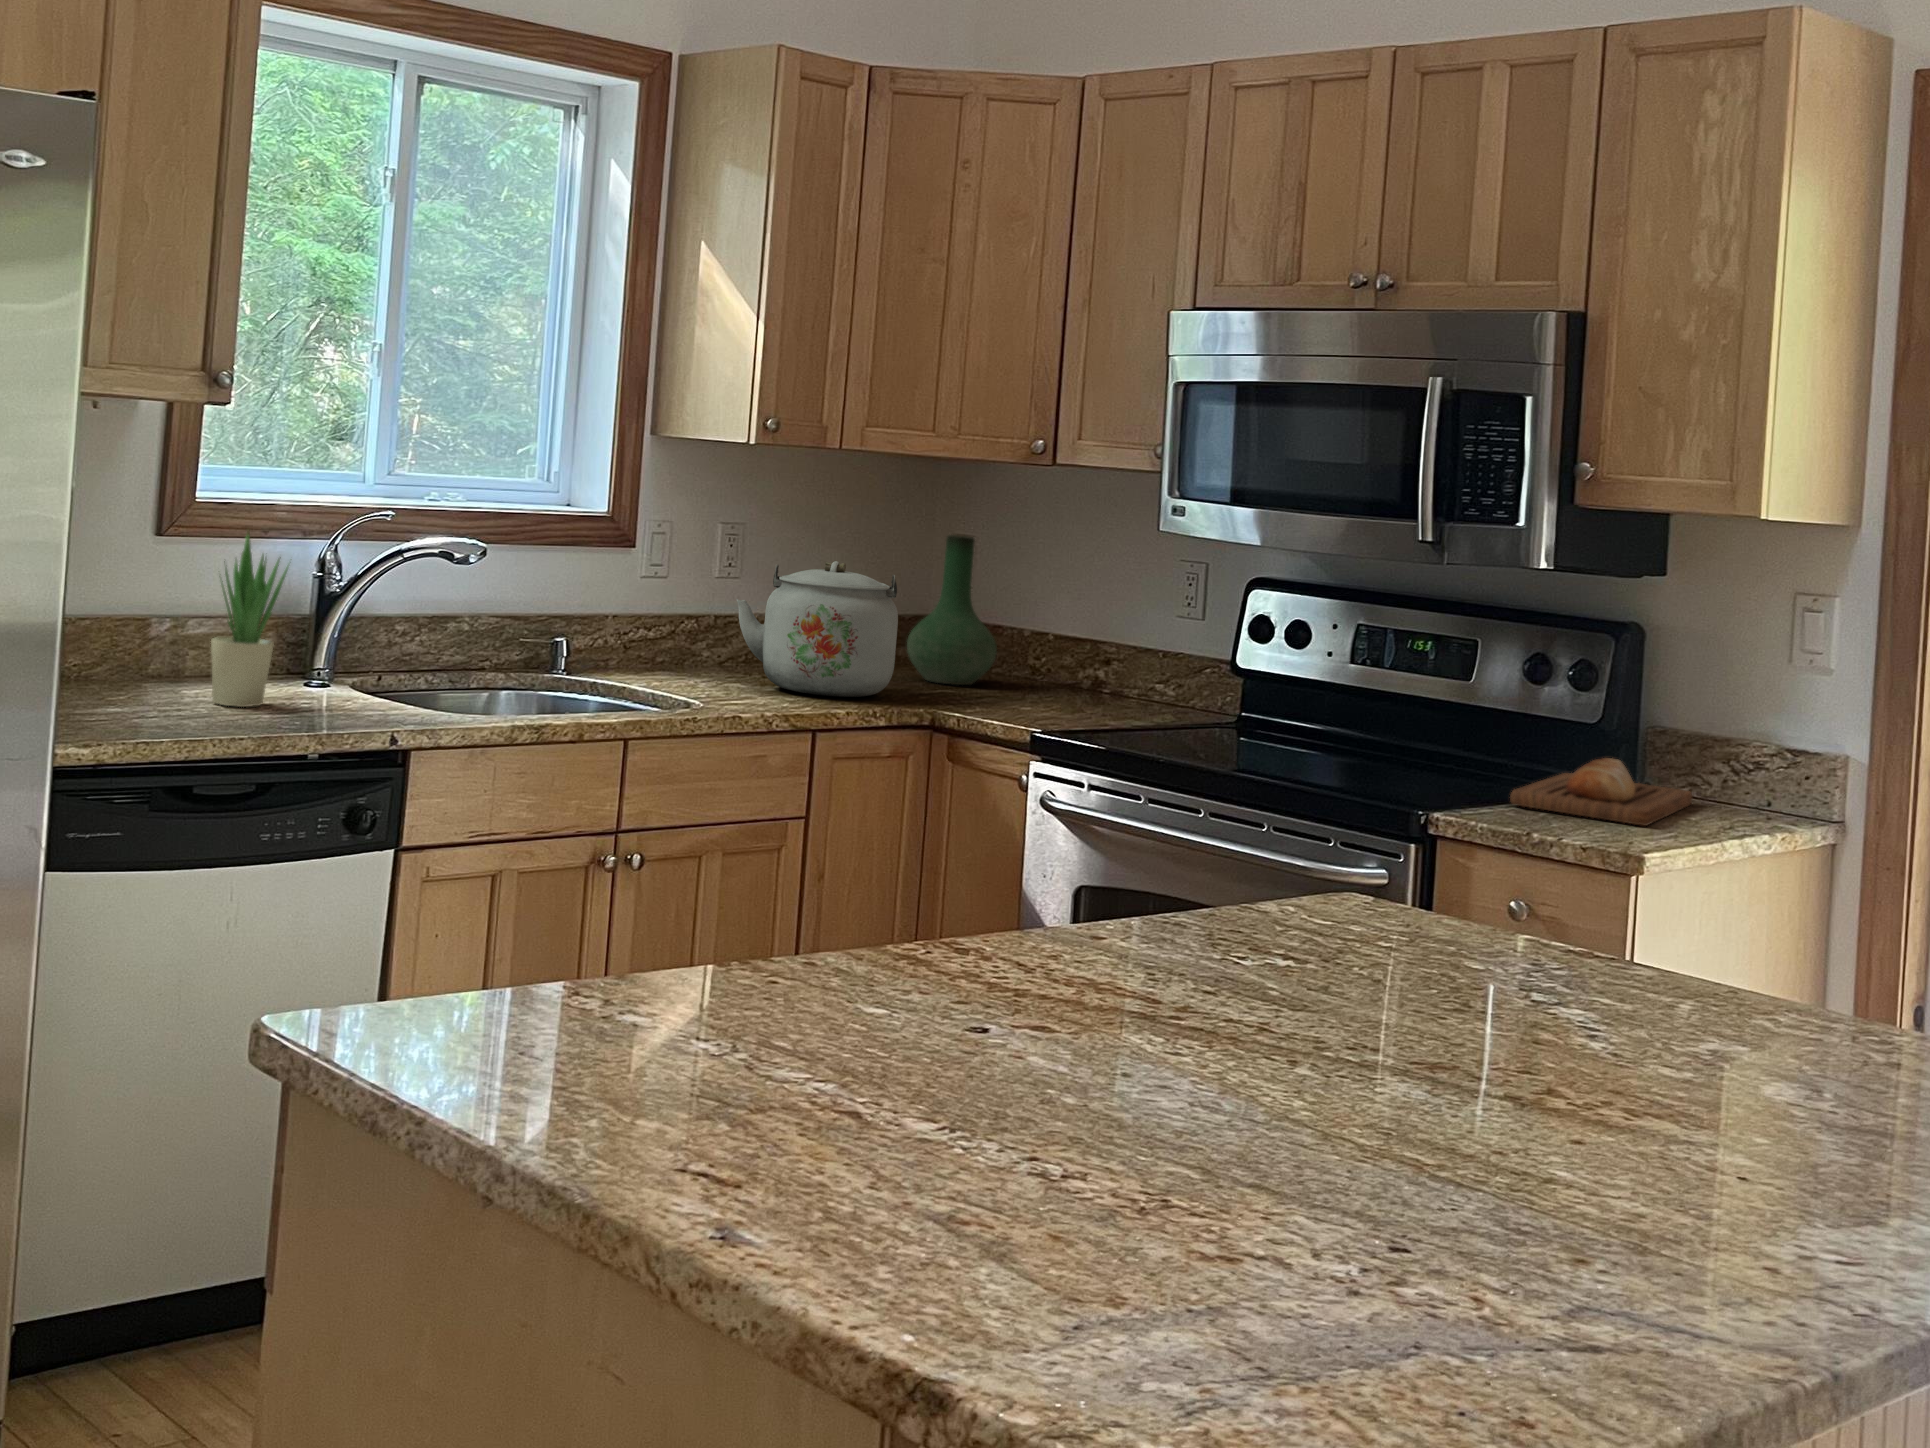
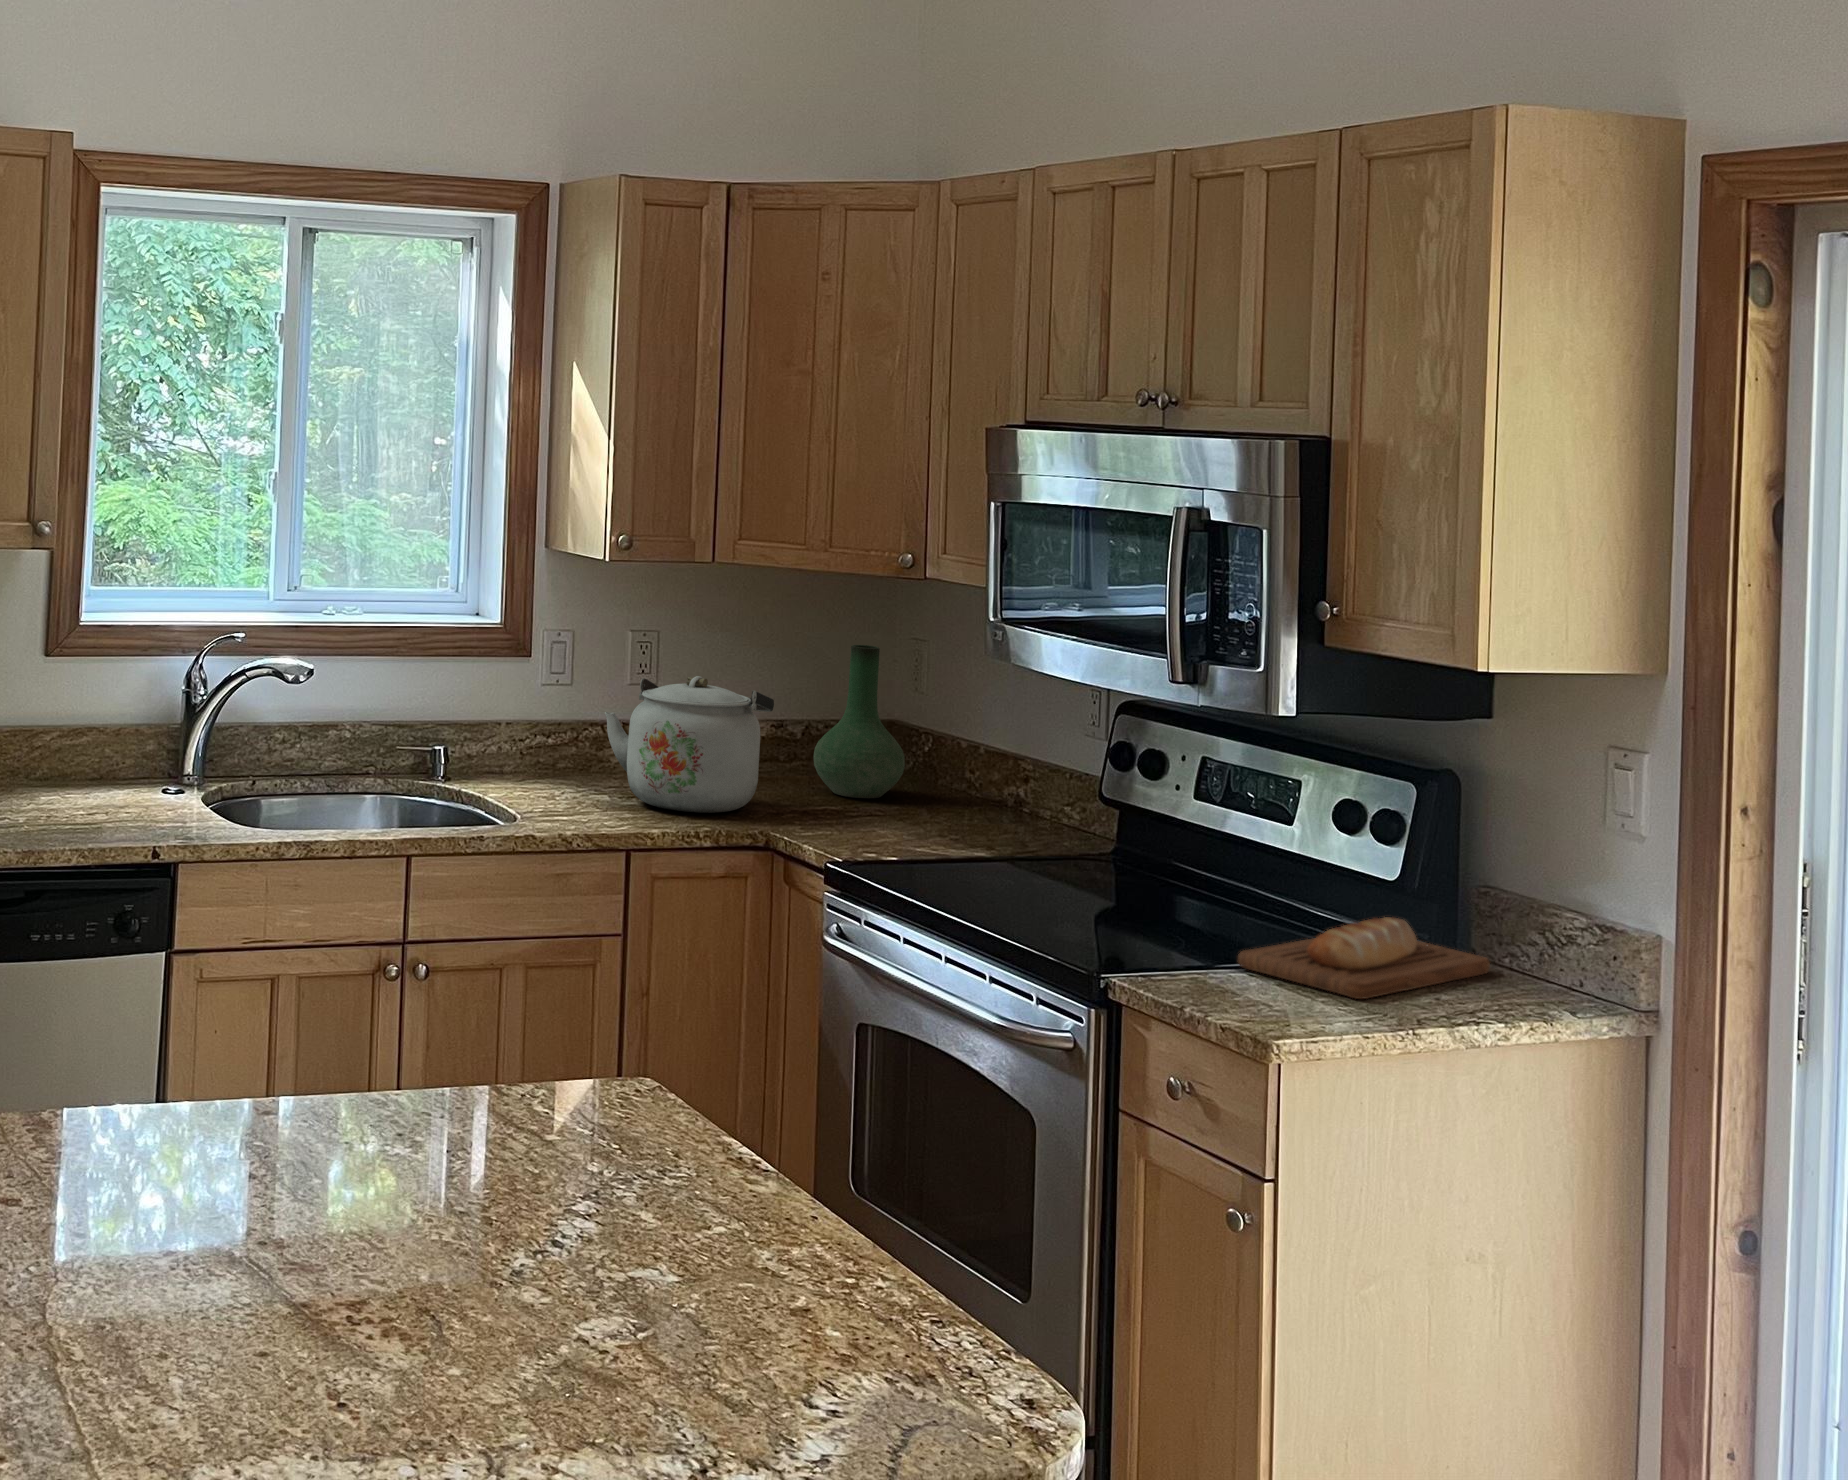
potted plant: present [211,531,288,707] -> none [35,654,109,818]

